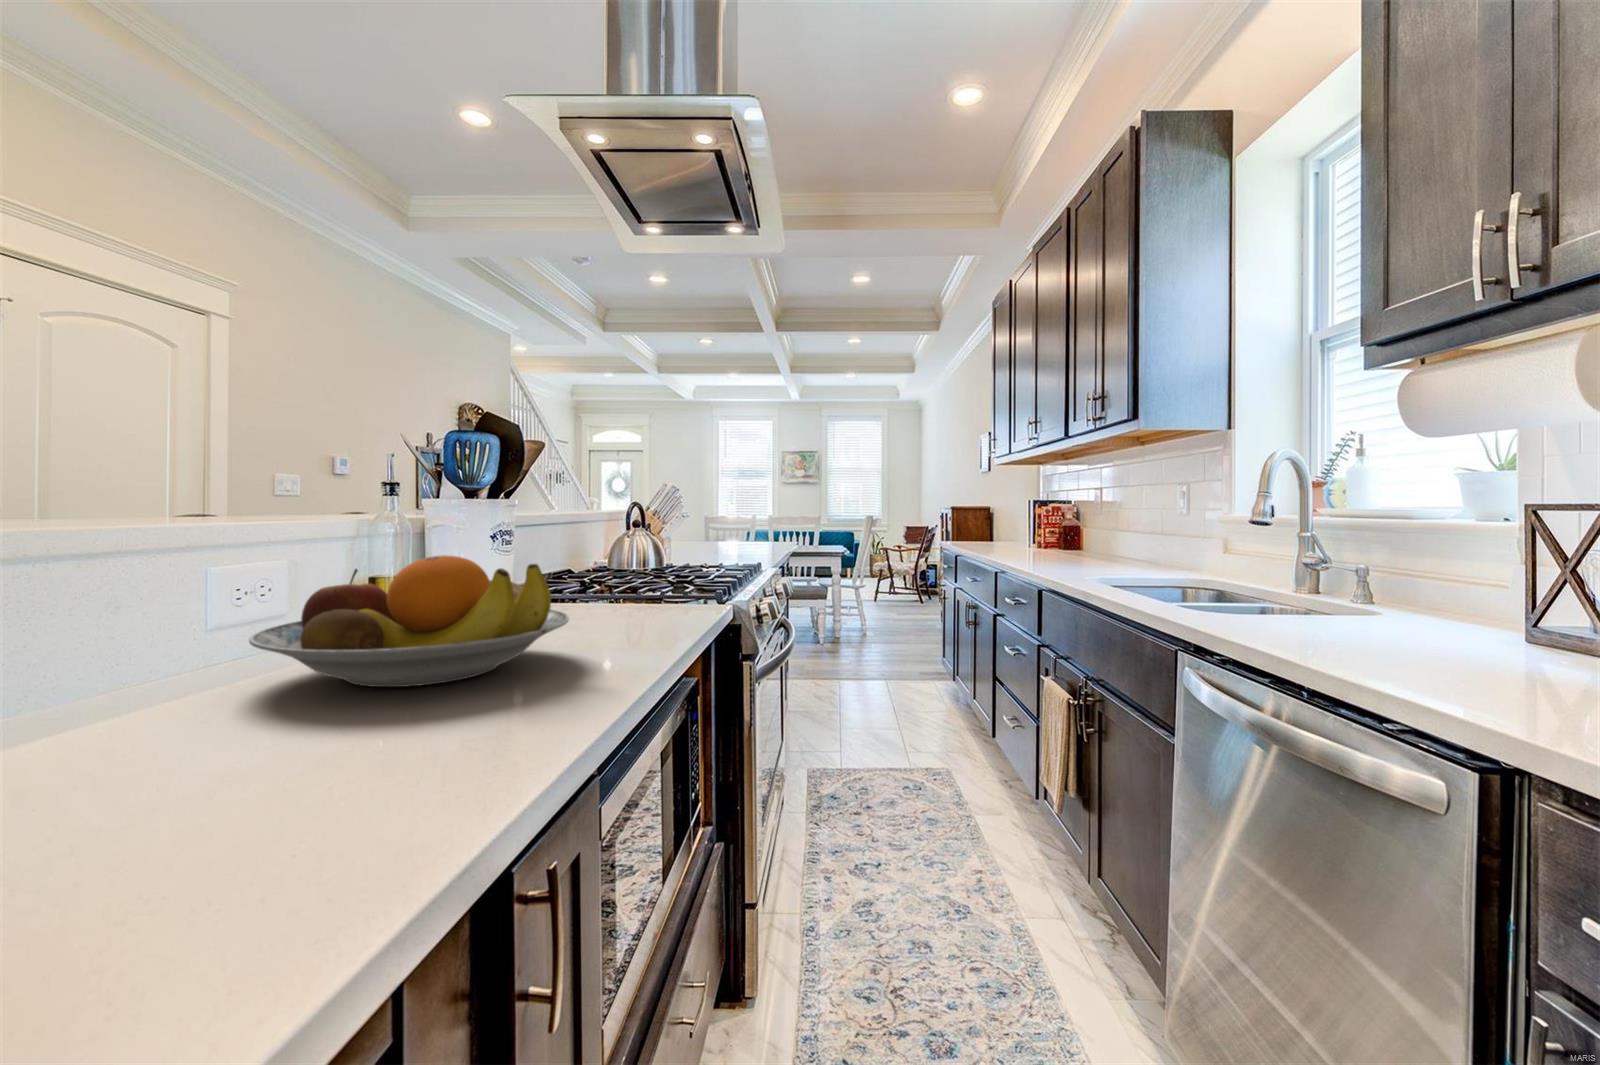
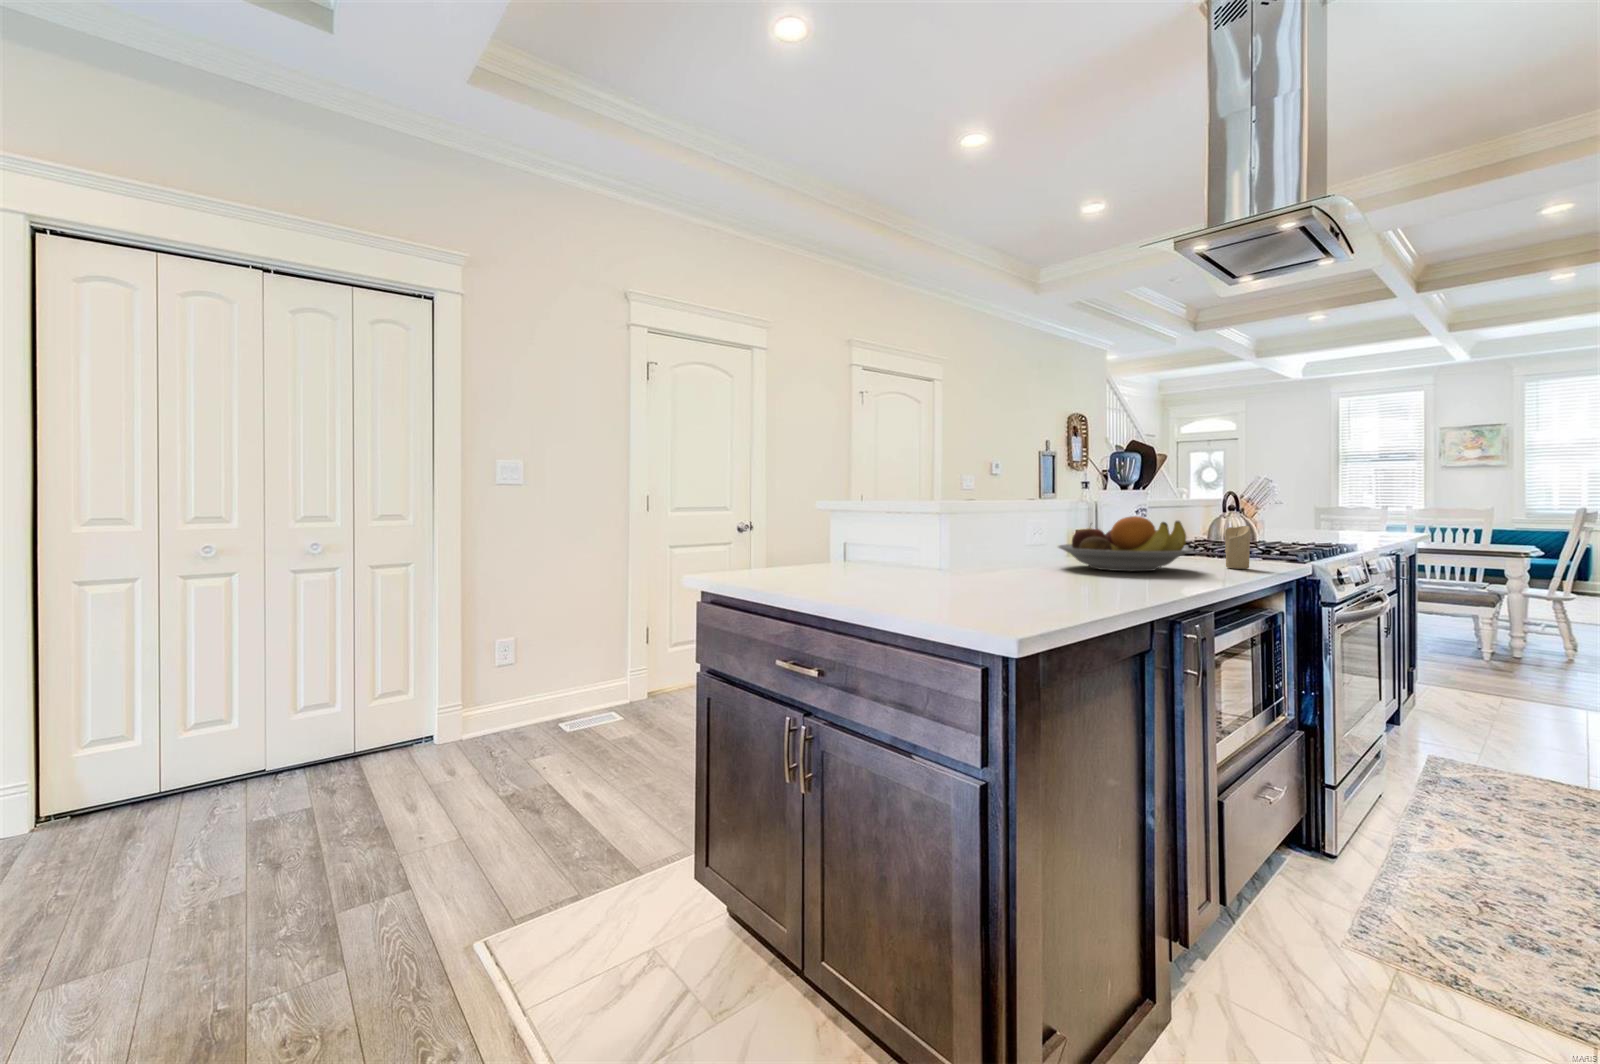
candle: none [624,563,662,640] -> present [1225,526,1250,569]

